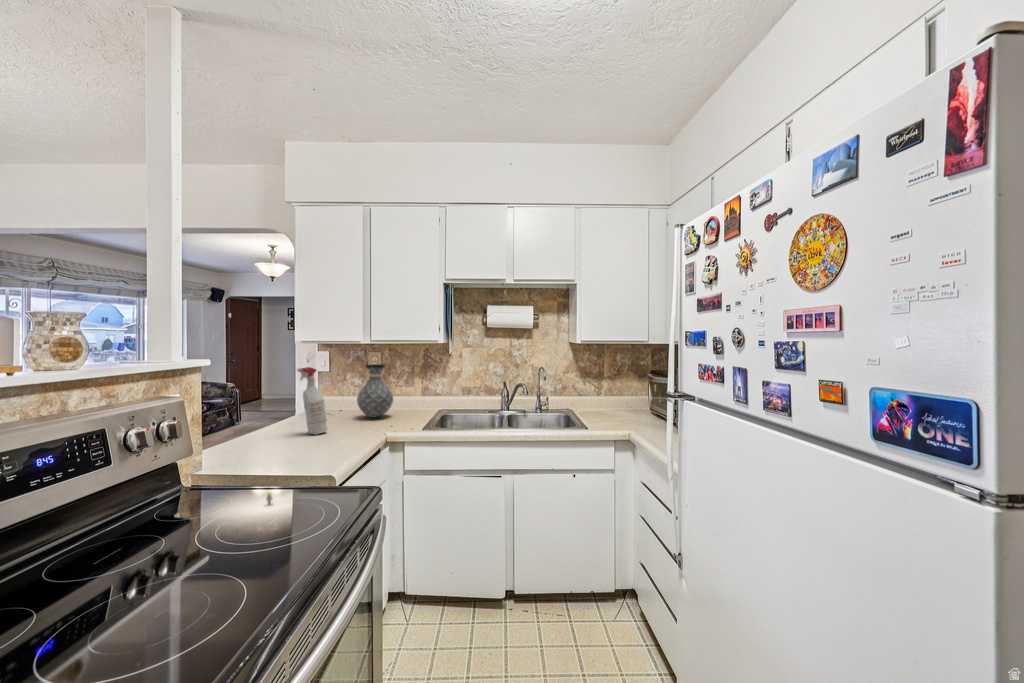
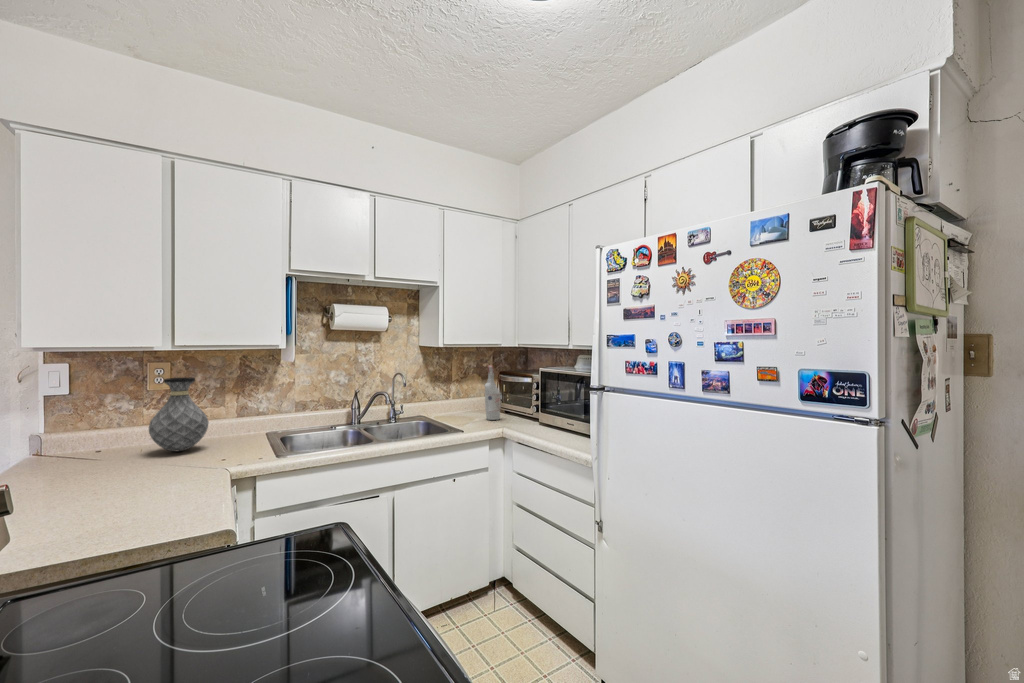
spray bottle: present [297,367,327,435] -> present [484,365,501,420]

